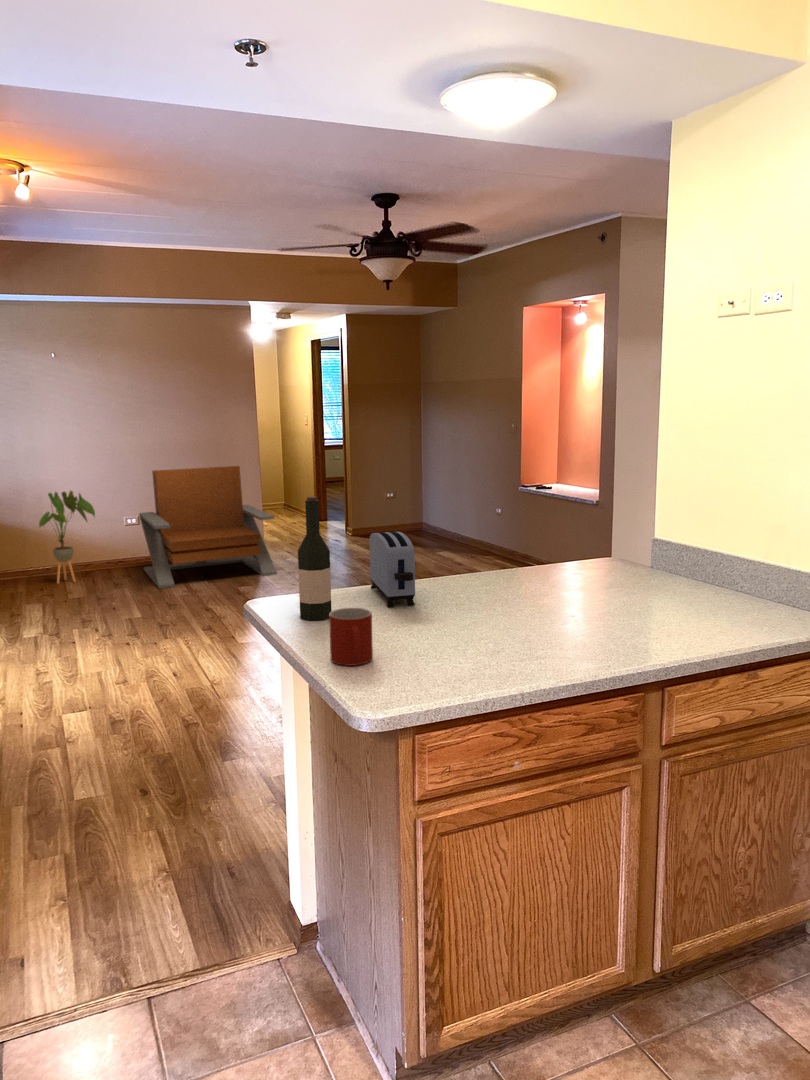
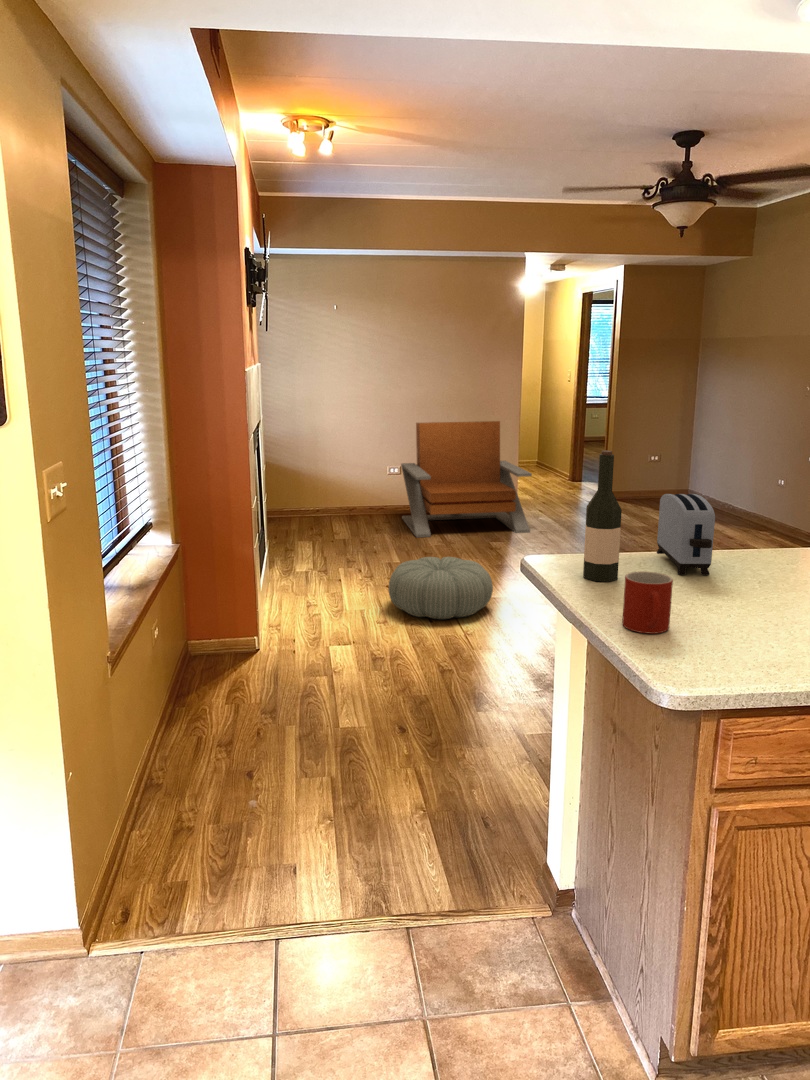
house plant: present [39,491,95,583] -> none [312,439,362,526]
pouf: none [127,606,238,671] -> present [388,557,493,619]

